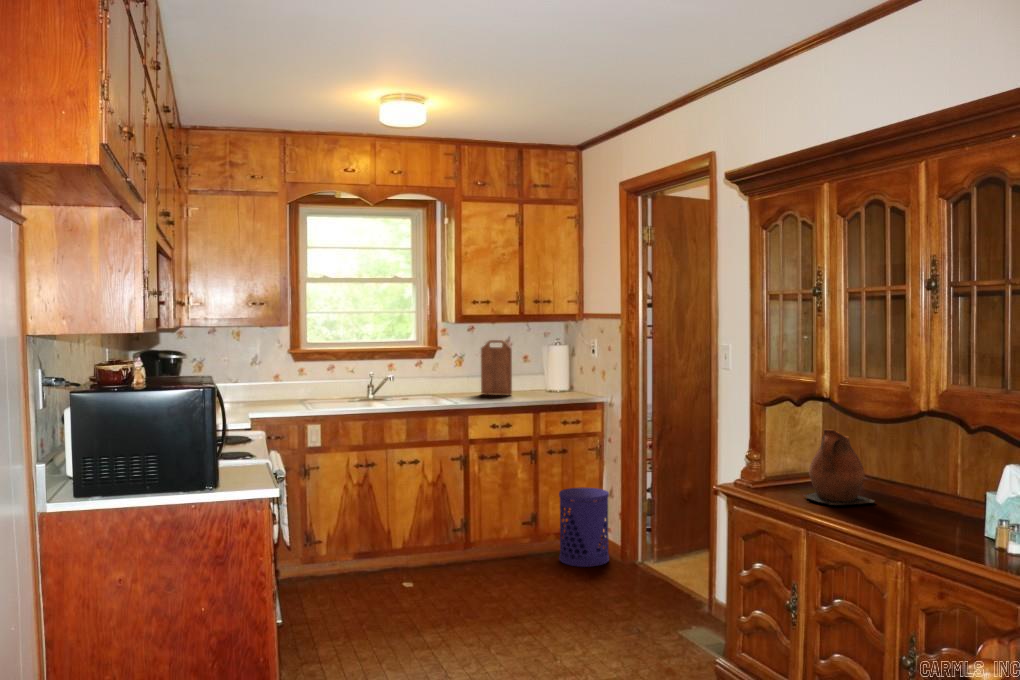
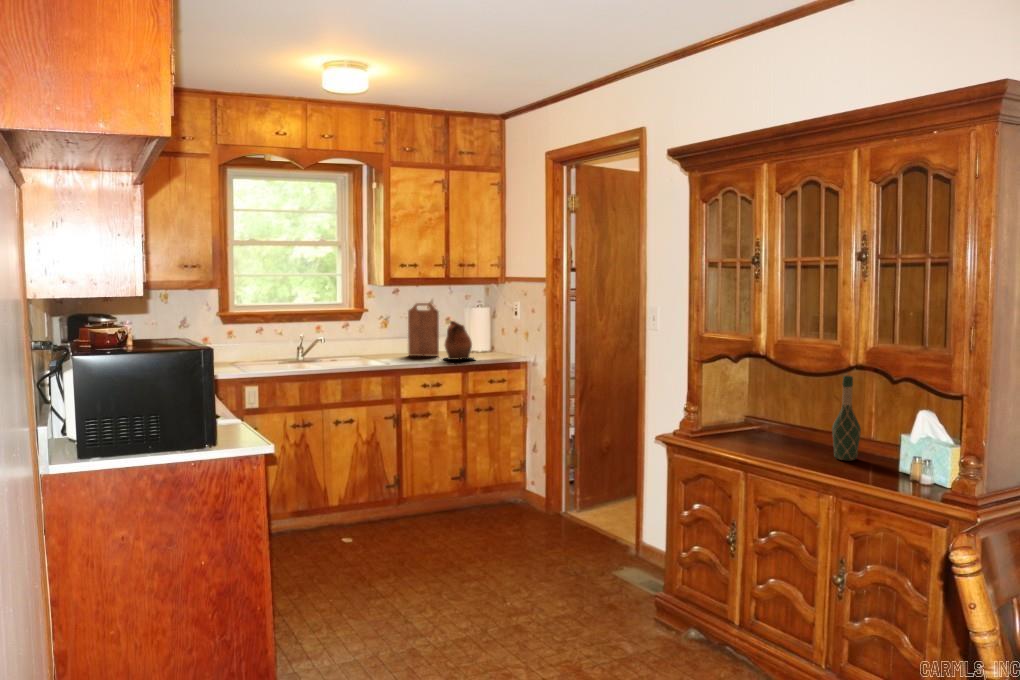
wine bottle: none [909,422,943,521] -> present [832,376,861,460]
ceramic pitcher: present [805,429,874,505] -> present [445,321,474,360]
waste bin: present [559,488,609,567] -> none [488,442,534,516]

